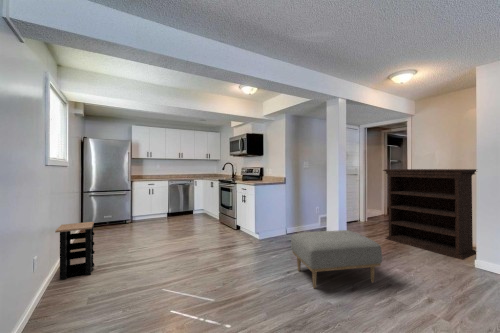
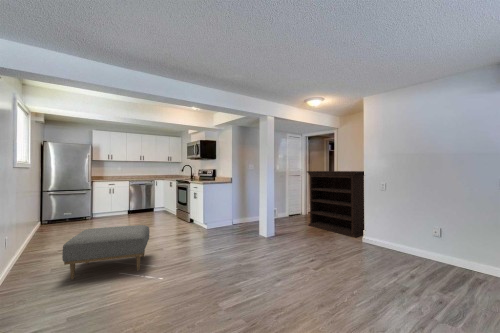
side table: present [55,222,95,280] -> none [11,217,51,270]
ottoman: present [291,230,382,288] -> present [62,225,149,280]

